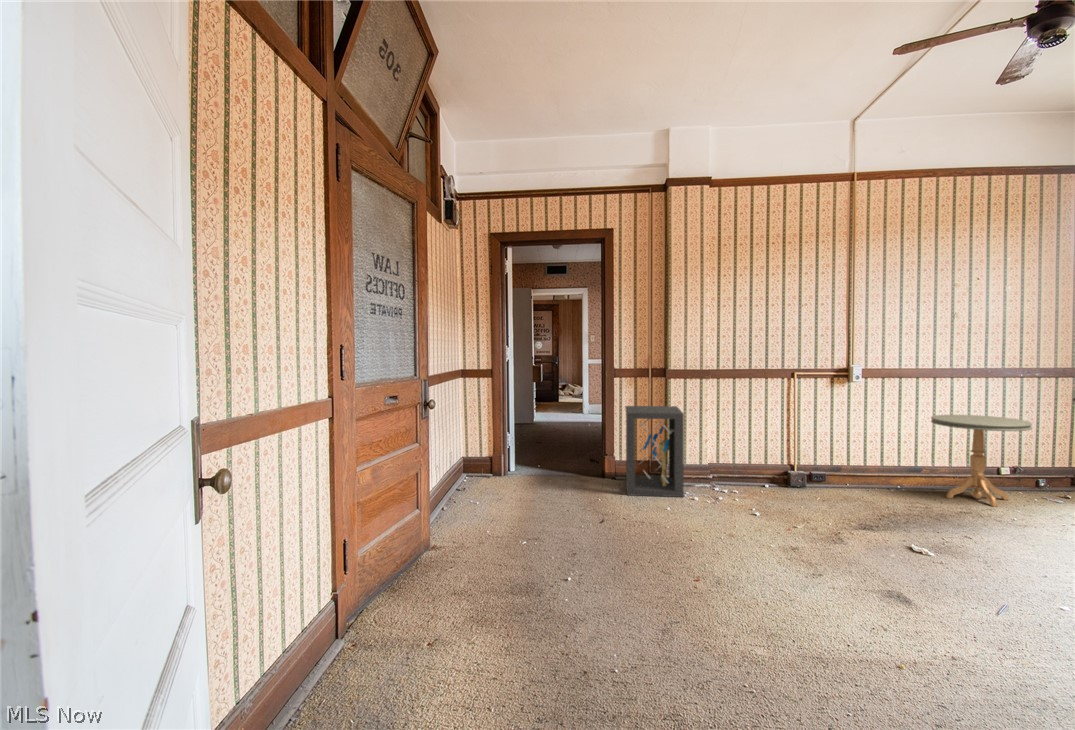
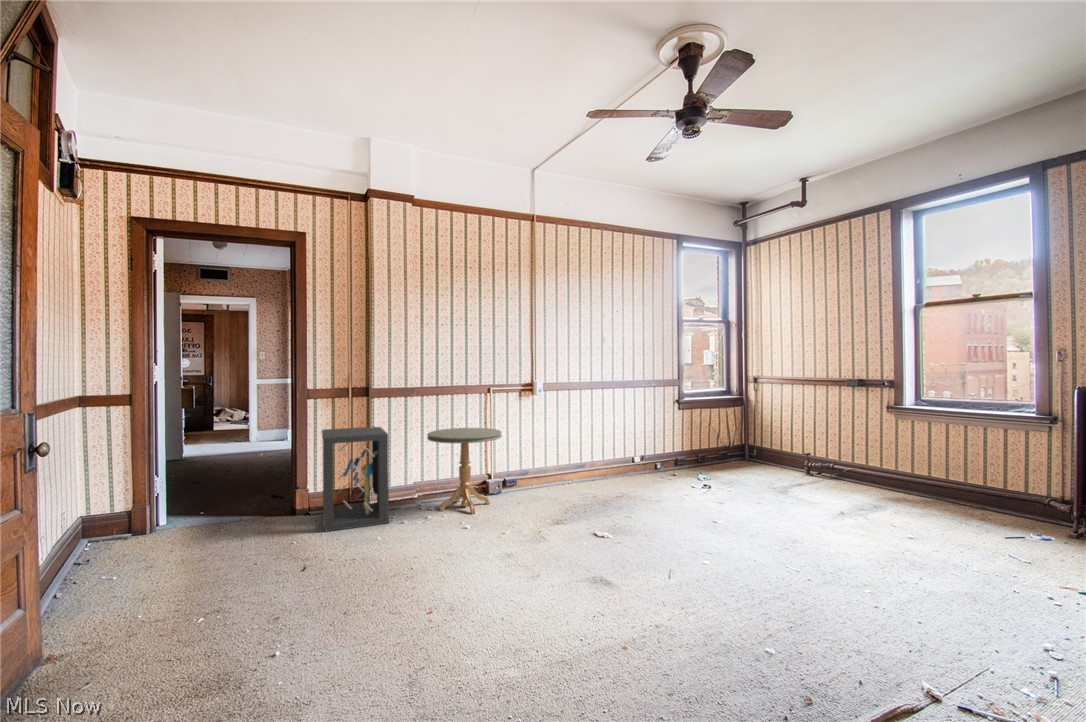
side table: present [931,415,1032,507] -> present [427,428,502,514]

